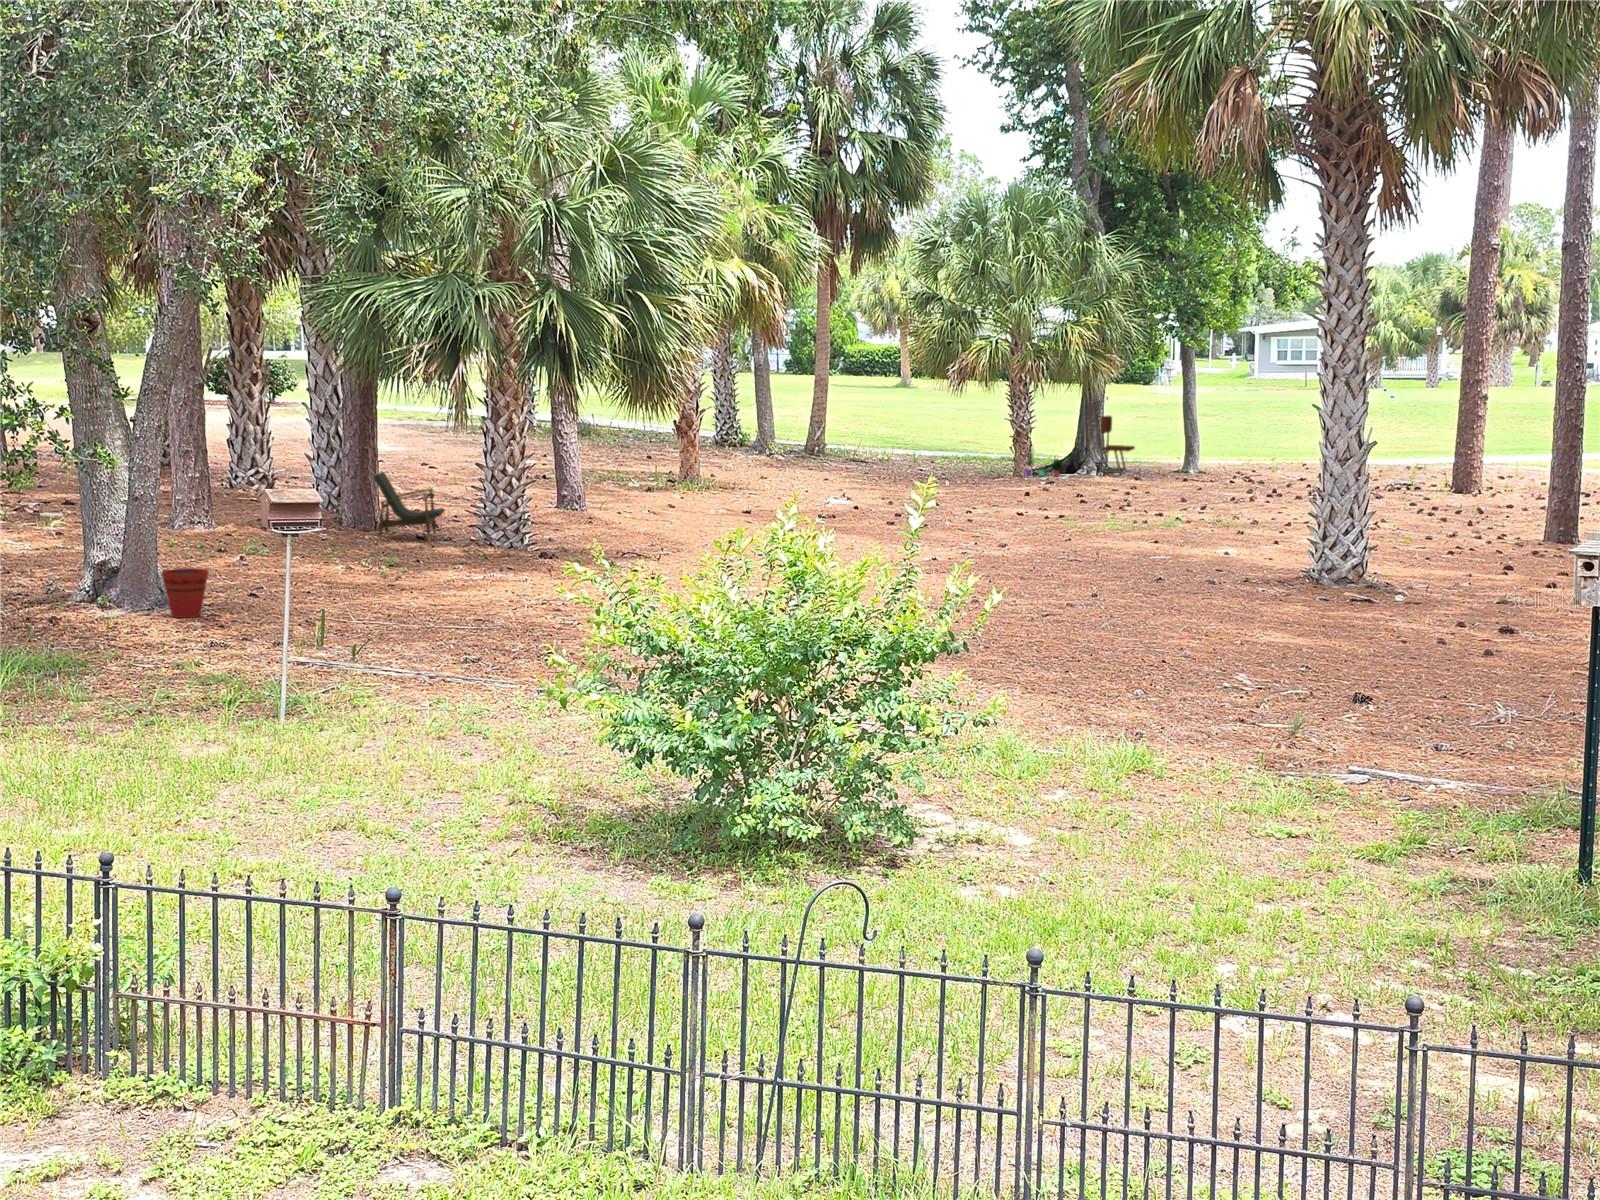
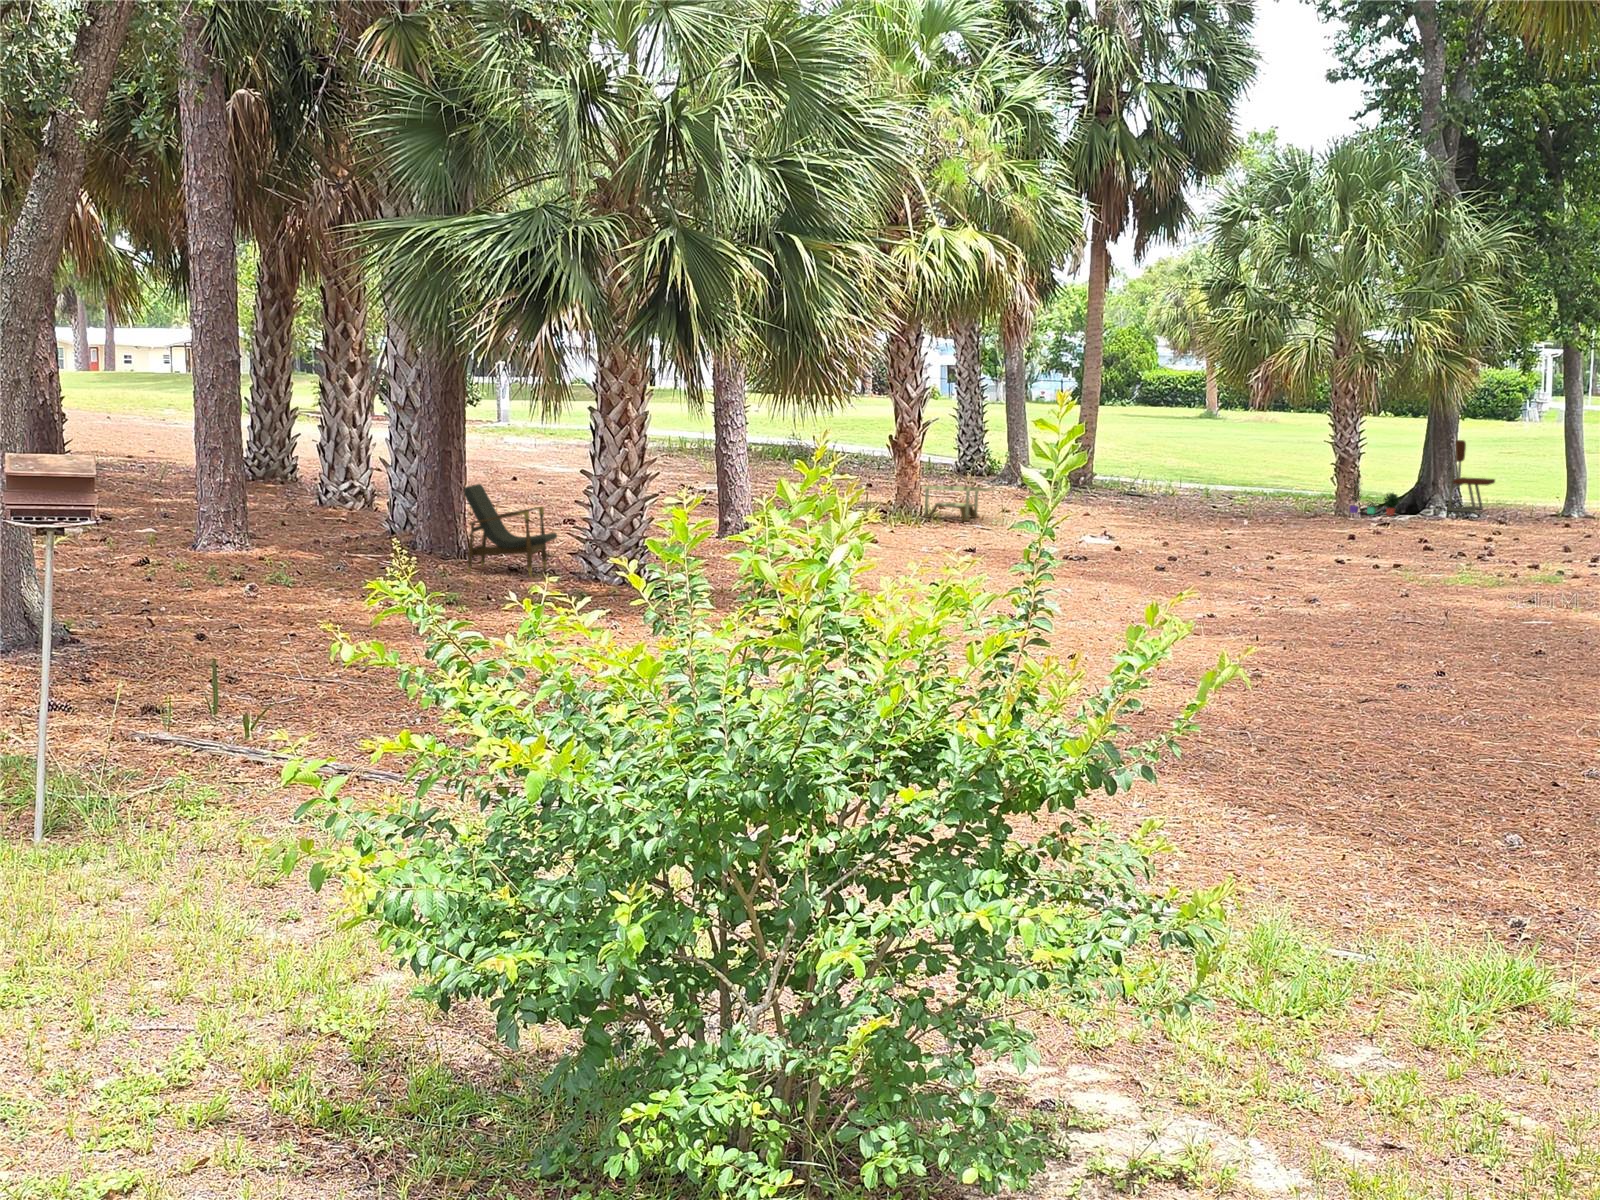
round table: none [695,461,755,489] -> present [922,486,993,521]
bucket: present [162,568,209,618] -> none [67,602,135,673]

